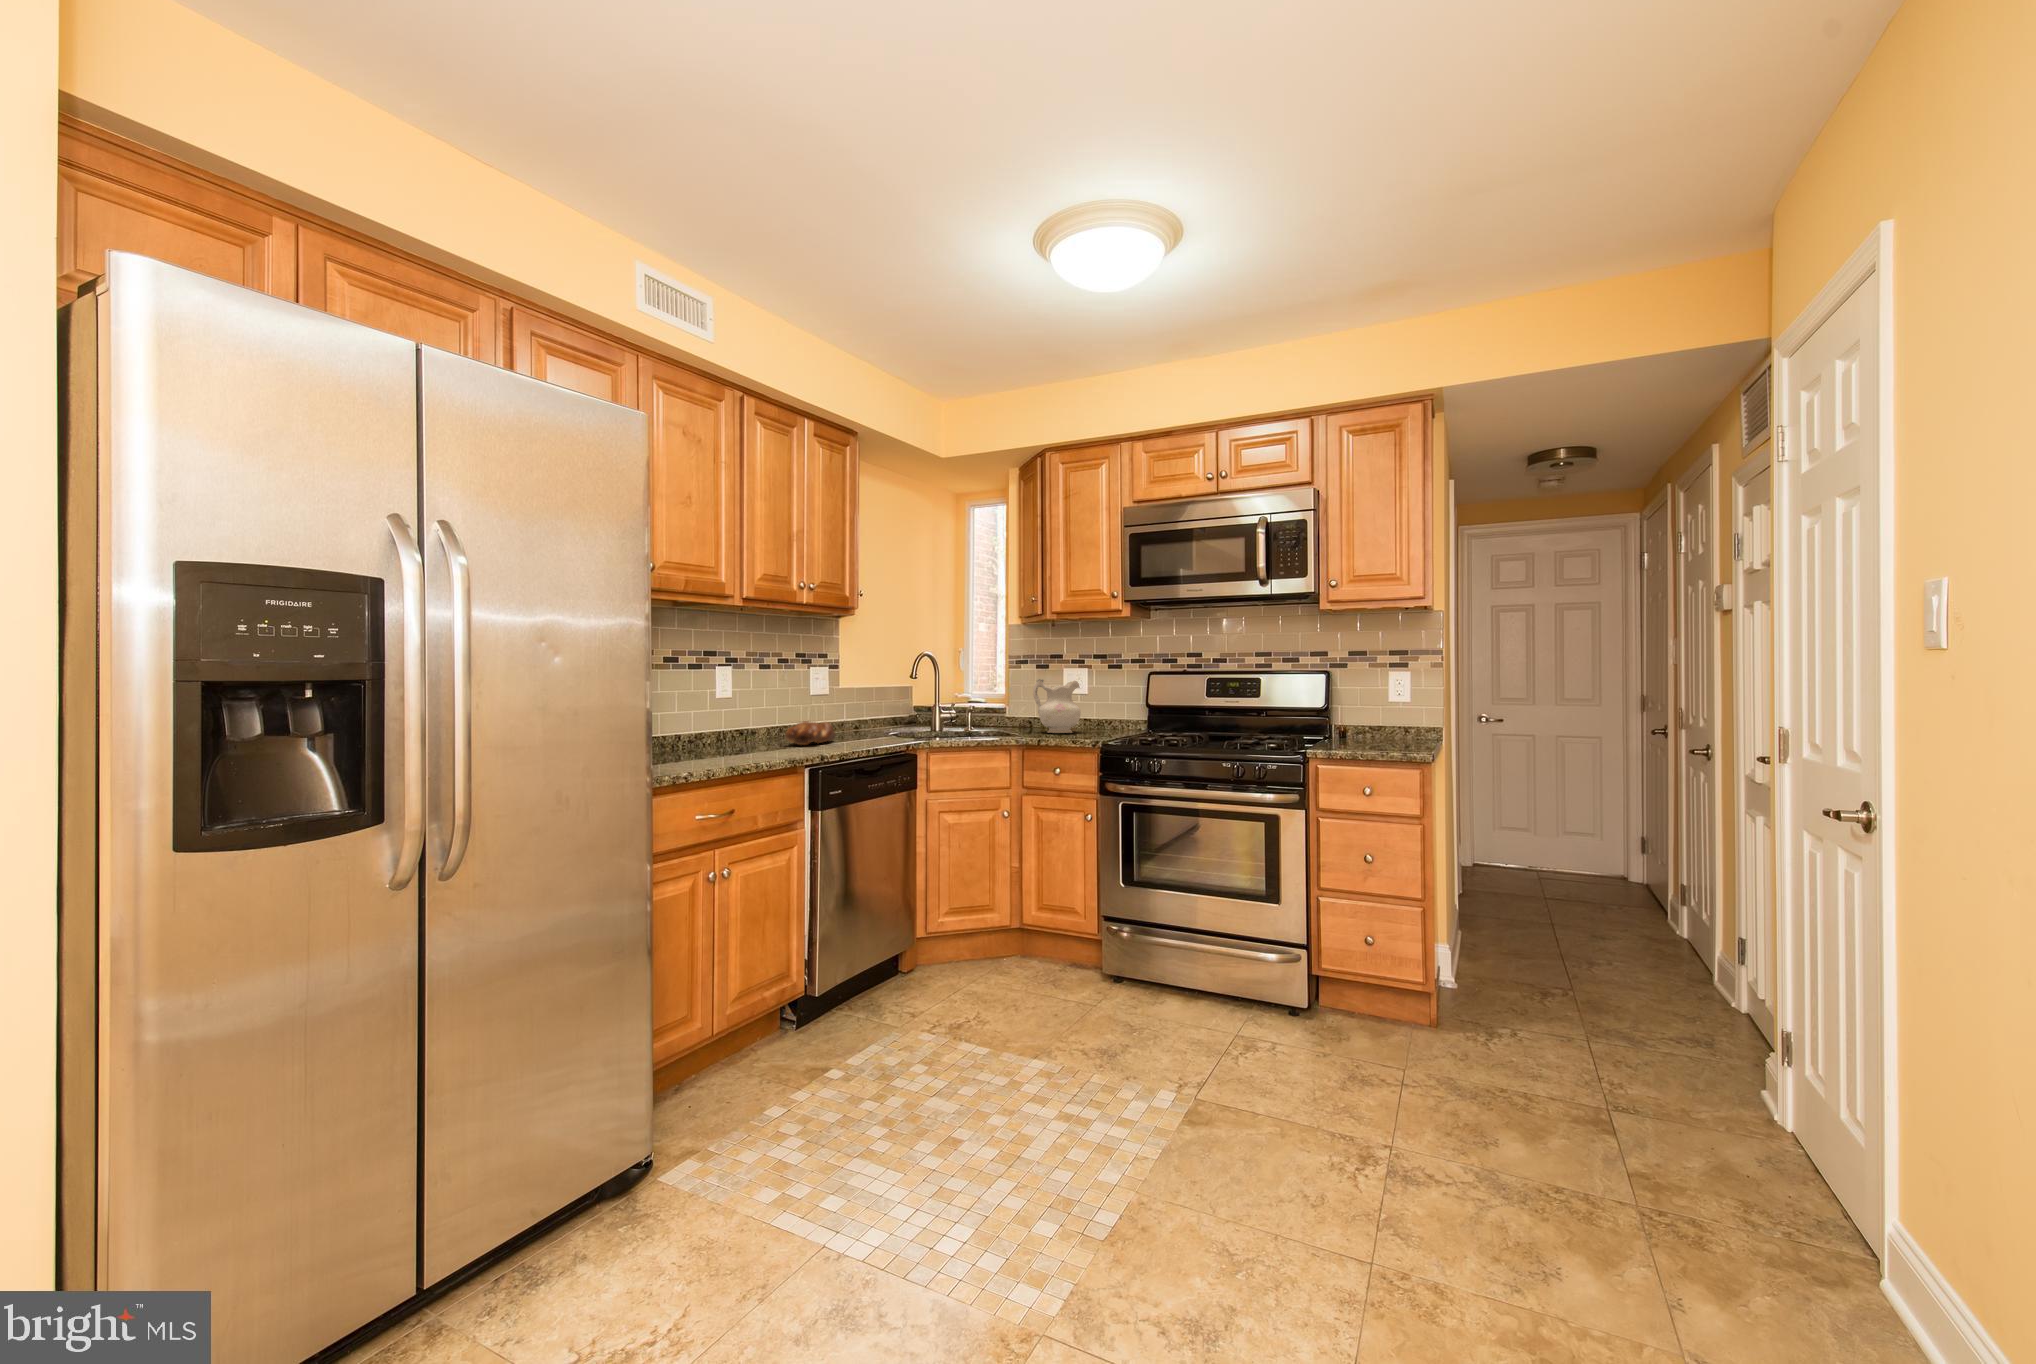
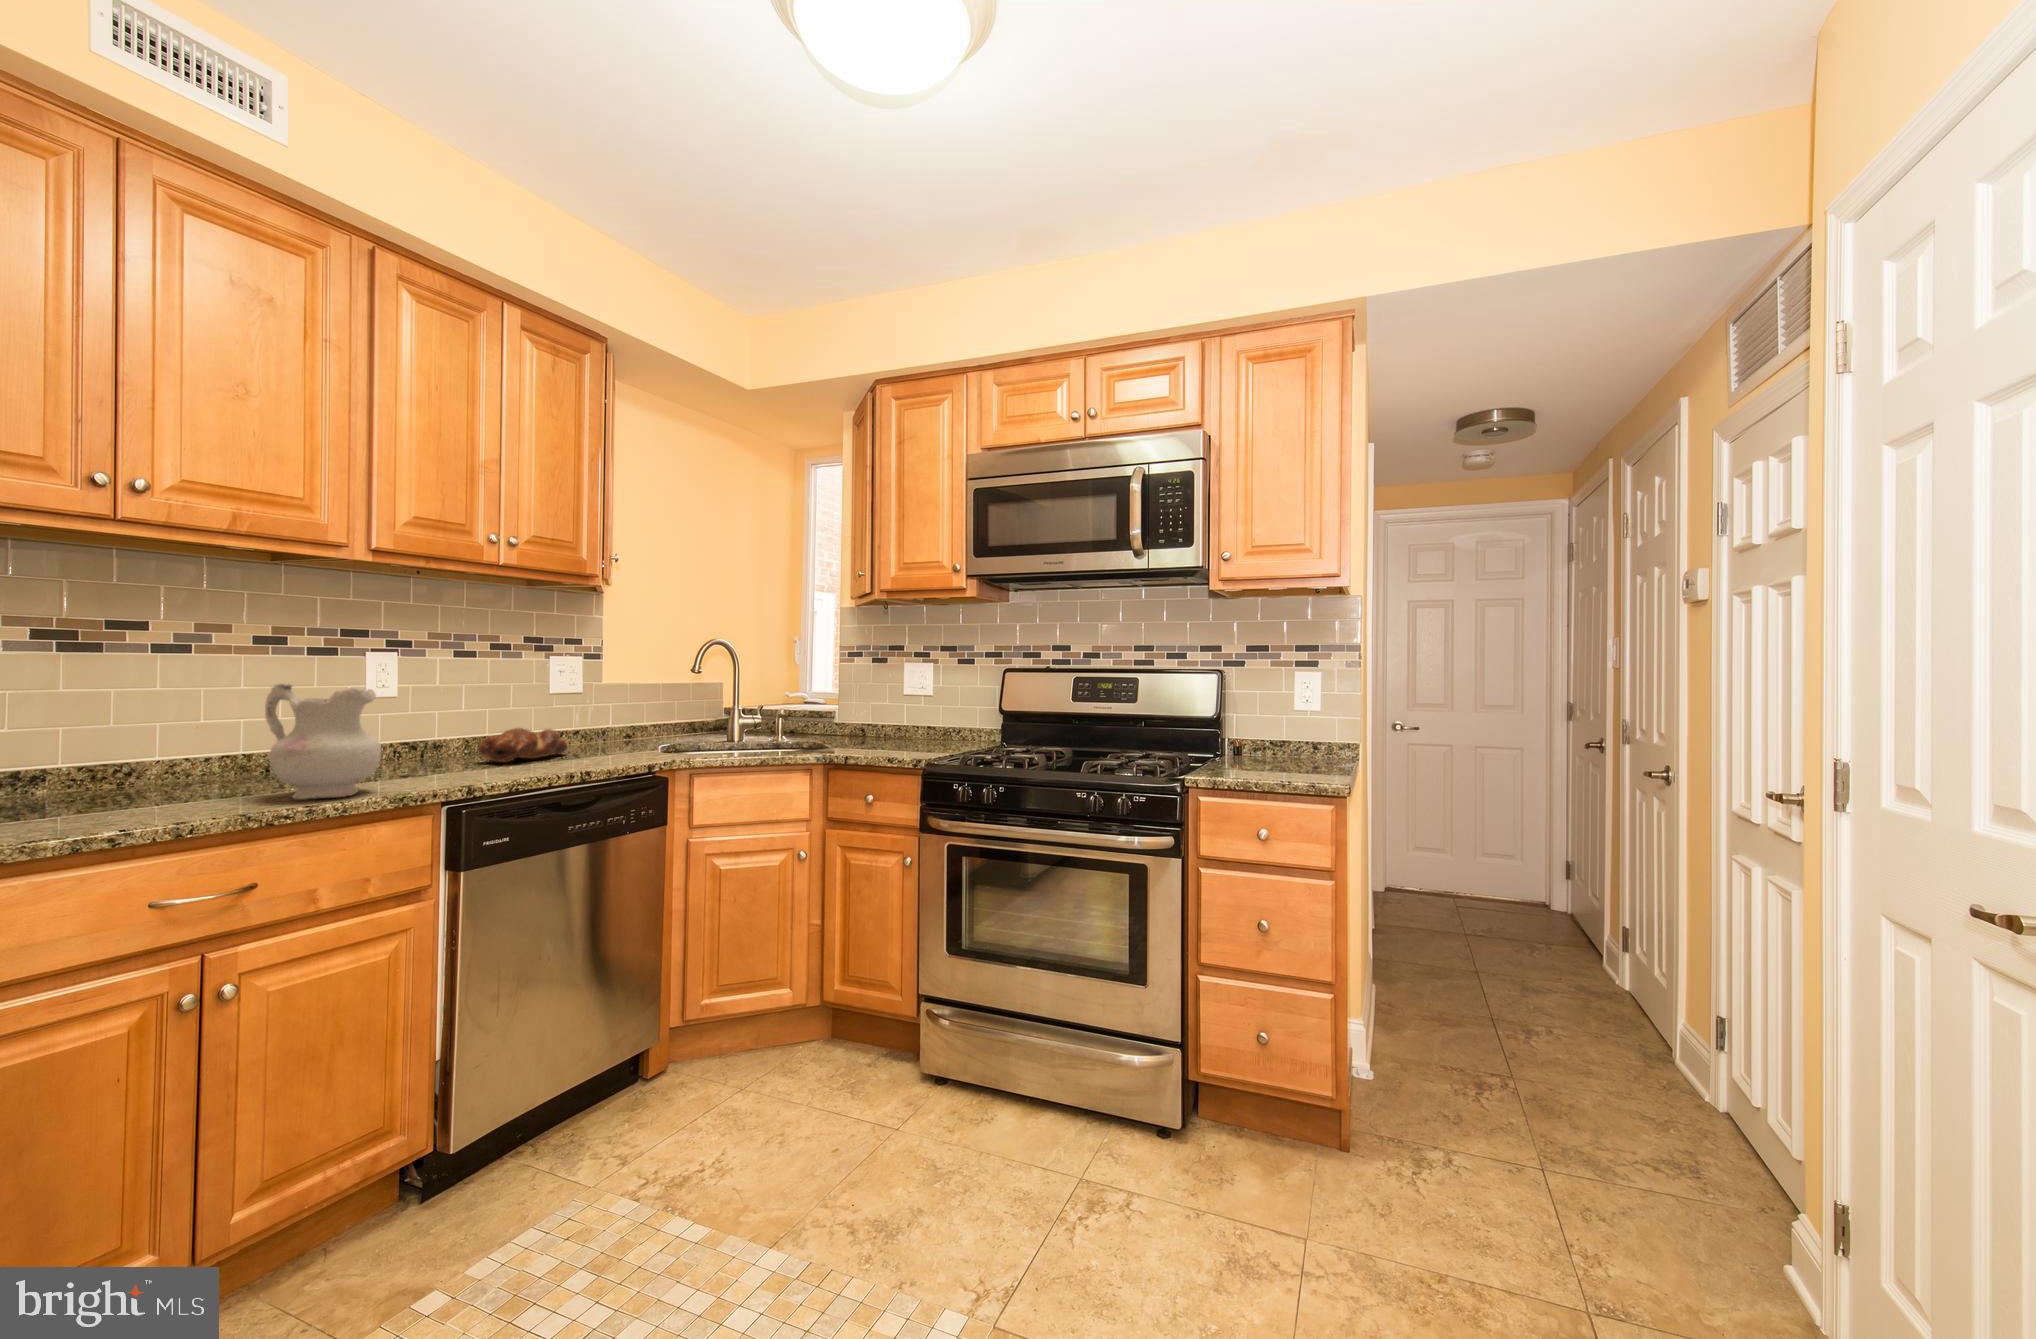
ceramic pitcher: present [1033,679,1081,733] -> present [265,684,382,798]

